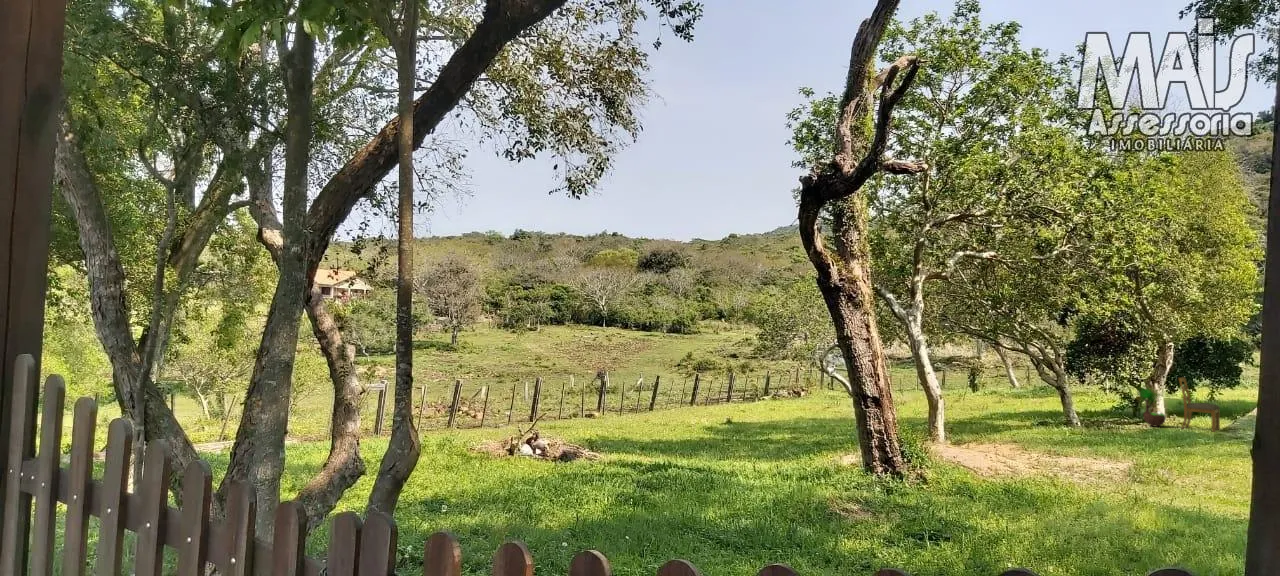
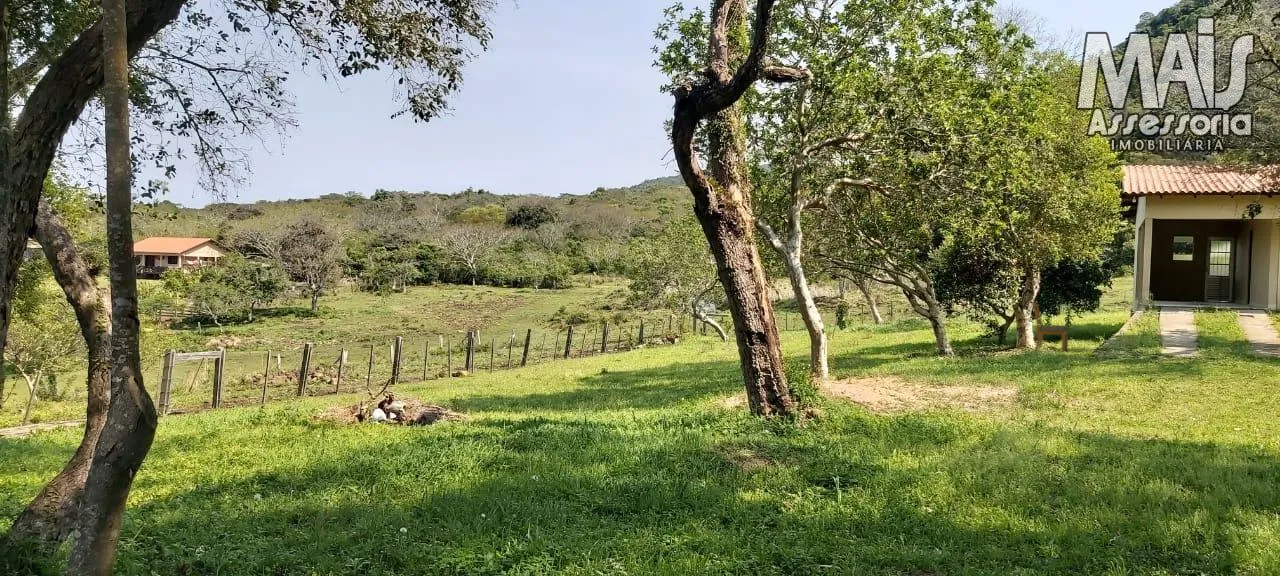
potted tree: present [1137,387,1166,426] -> none [993,310,1021,350]

